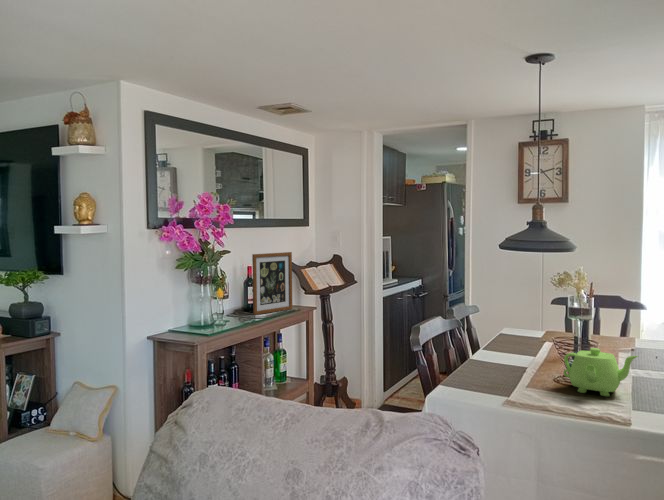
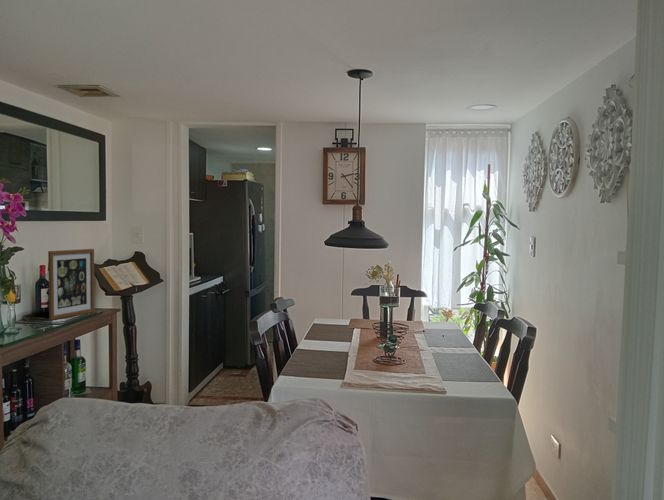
teapot: present [563,348,638,396] -> none [383,330,441,370]

